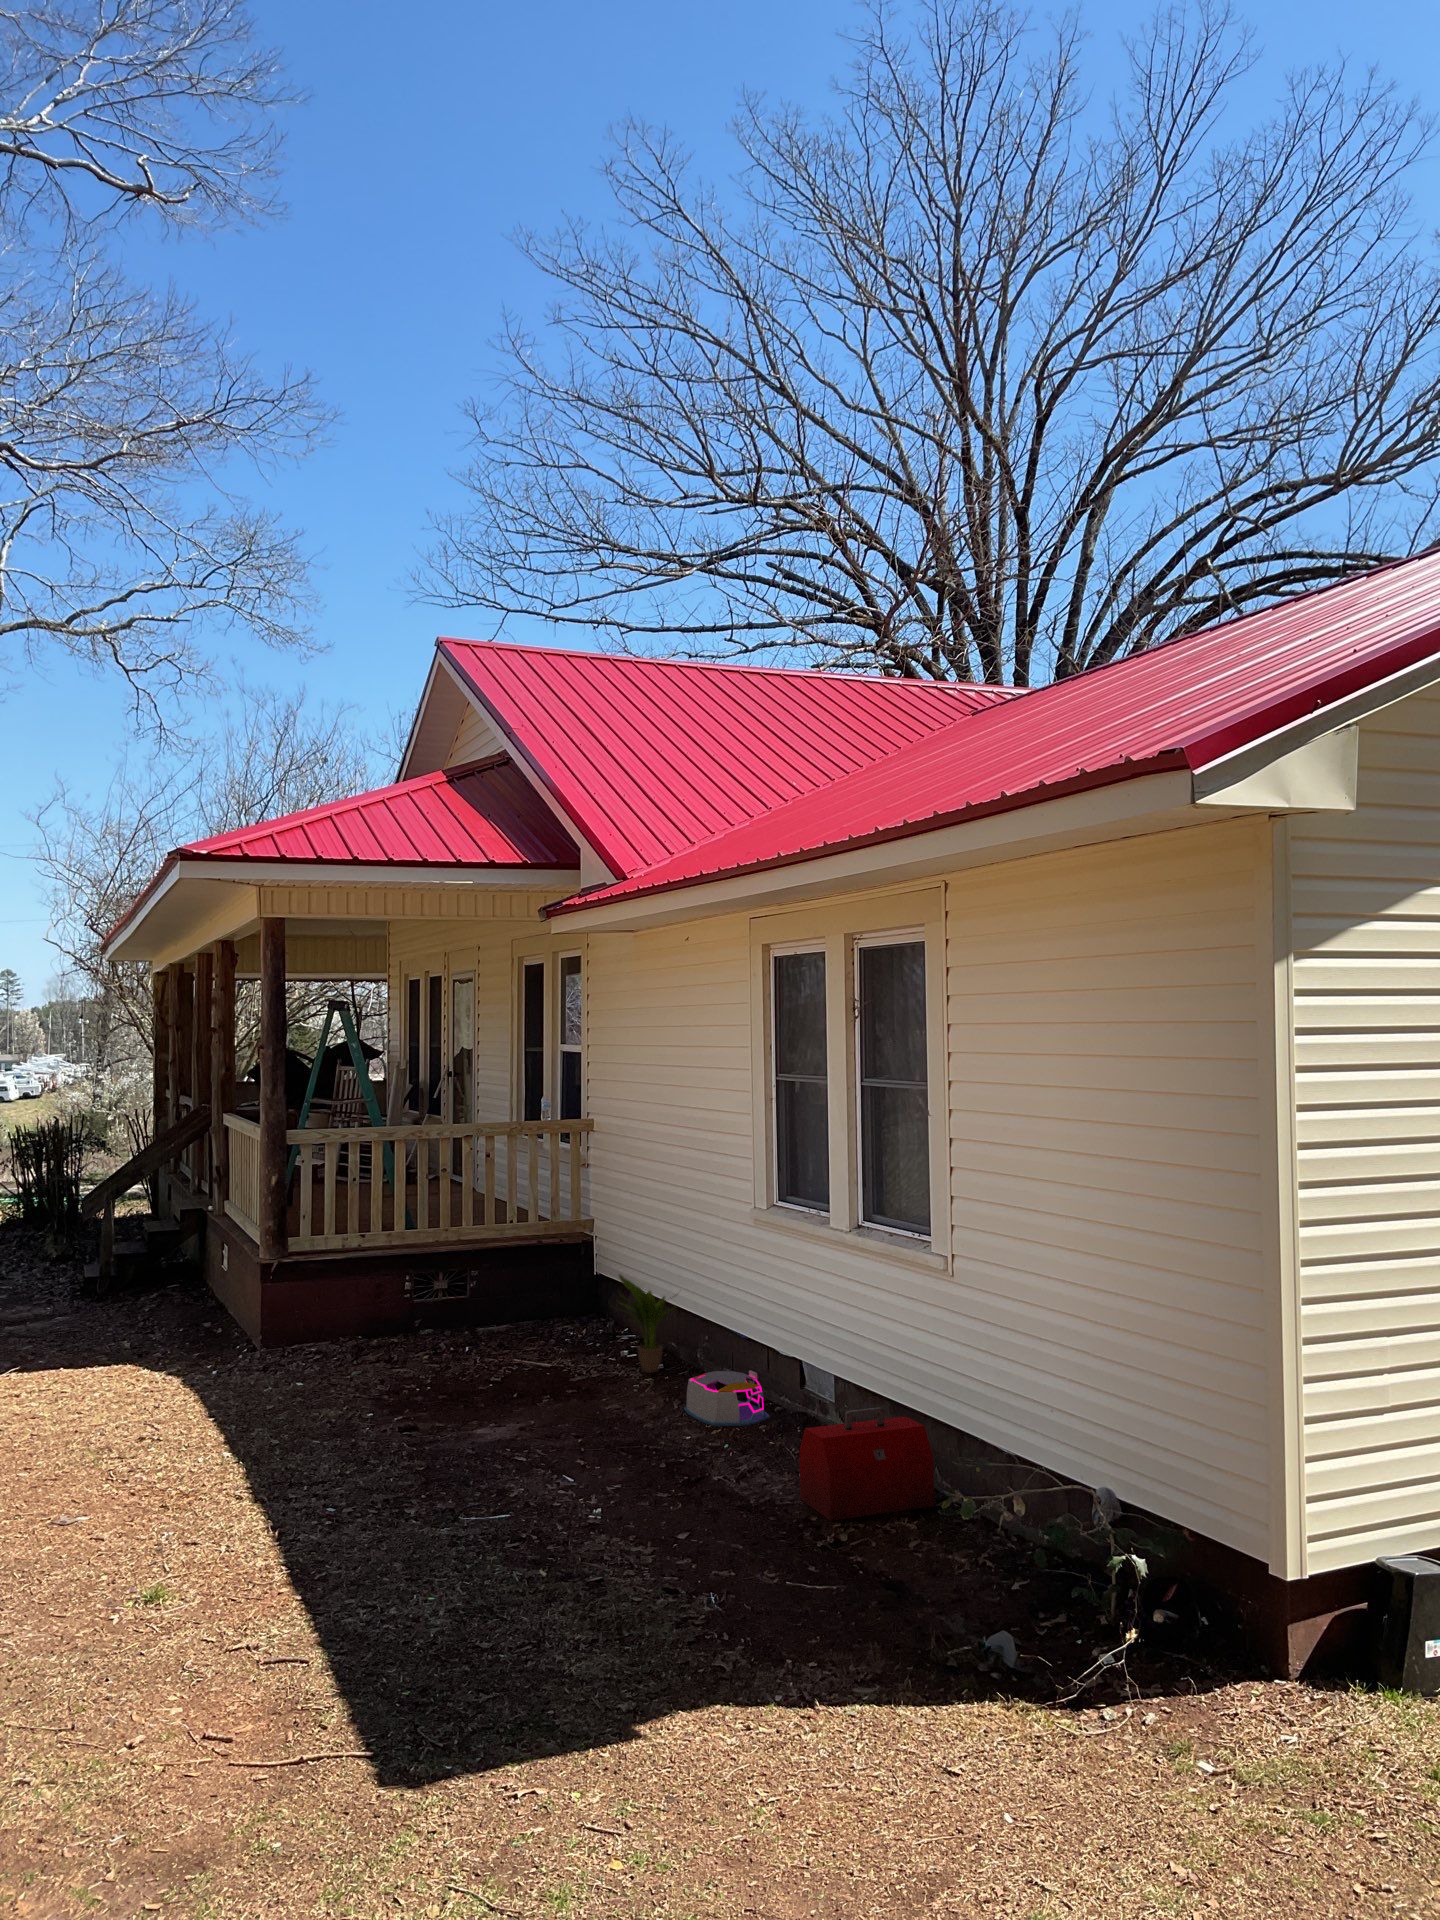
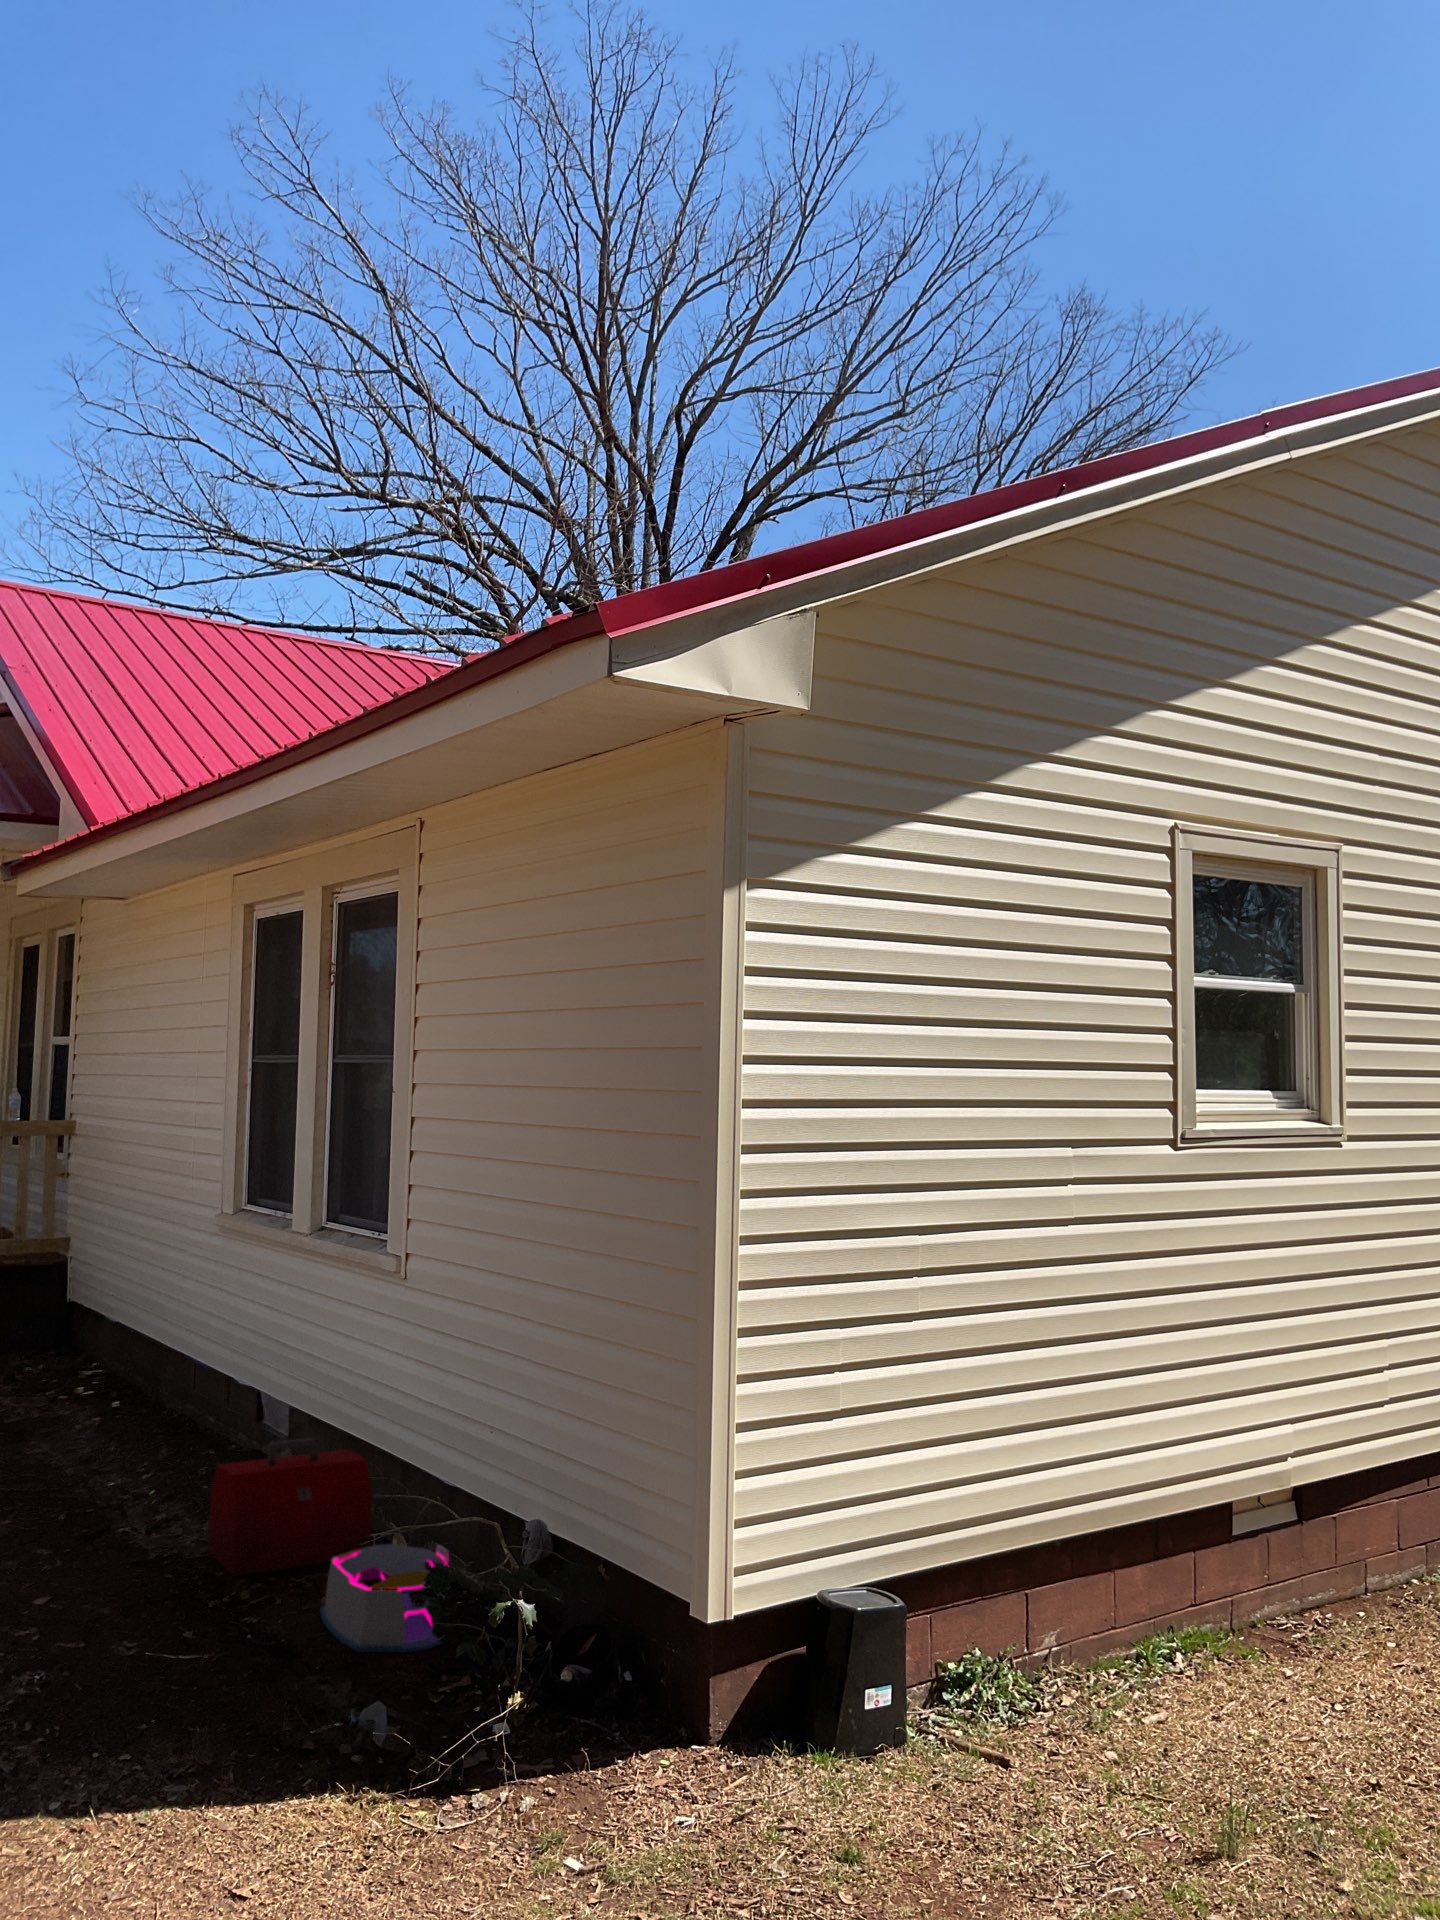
potted plant: present [619,1275,678,1373] -> none [53,1295,144,1413]
storage bin: present [684,1370,770,1426] -> present [320,1544,449,1652]

